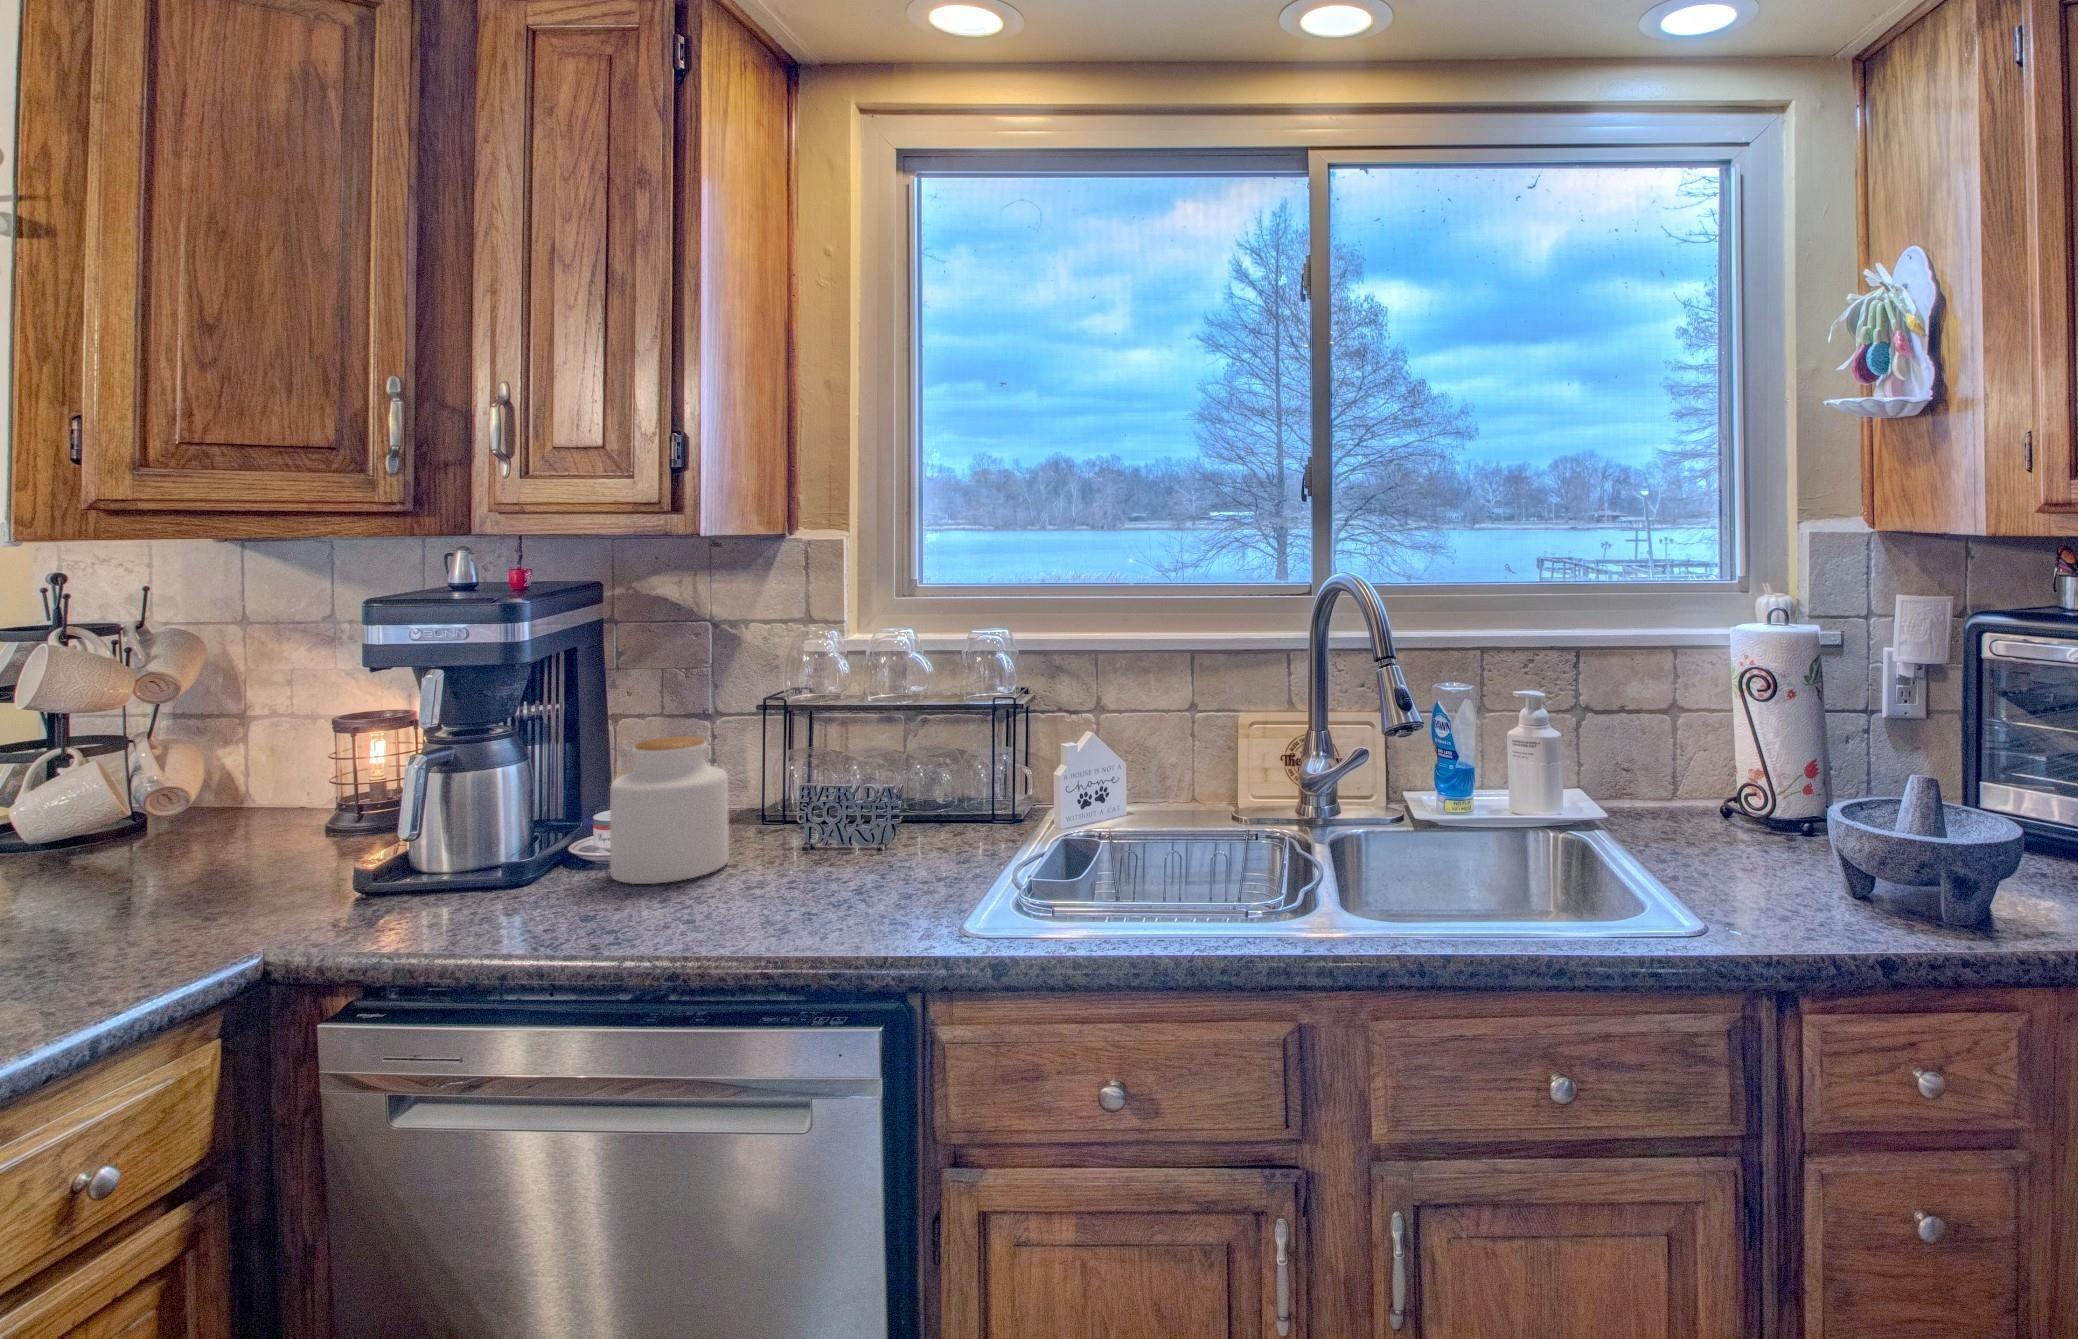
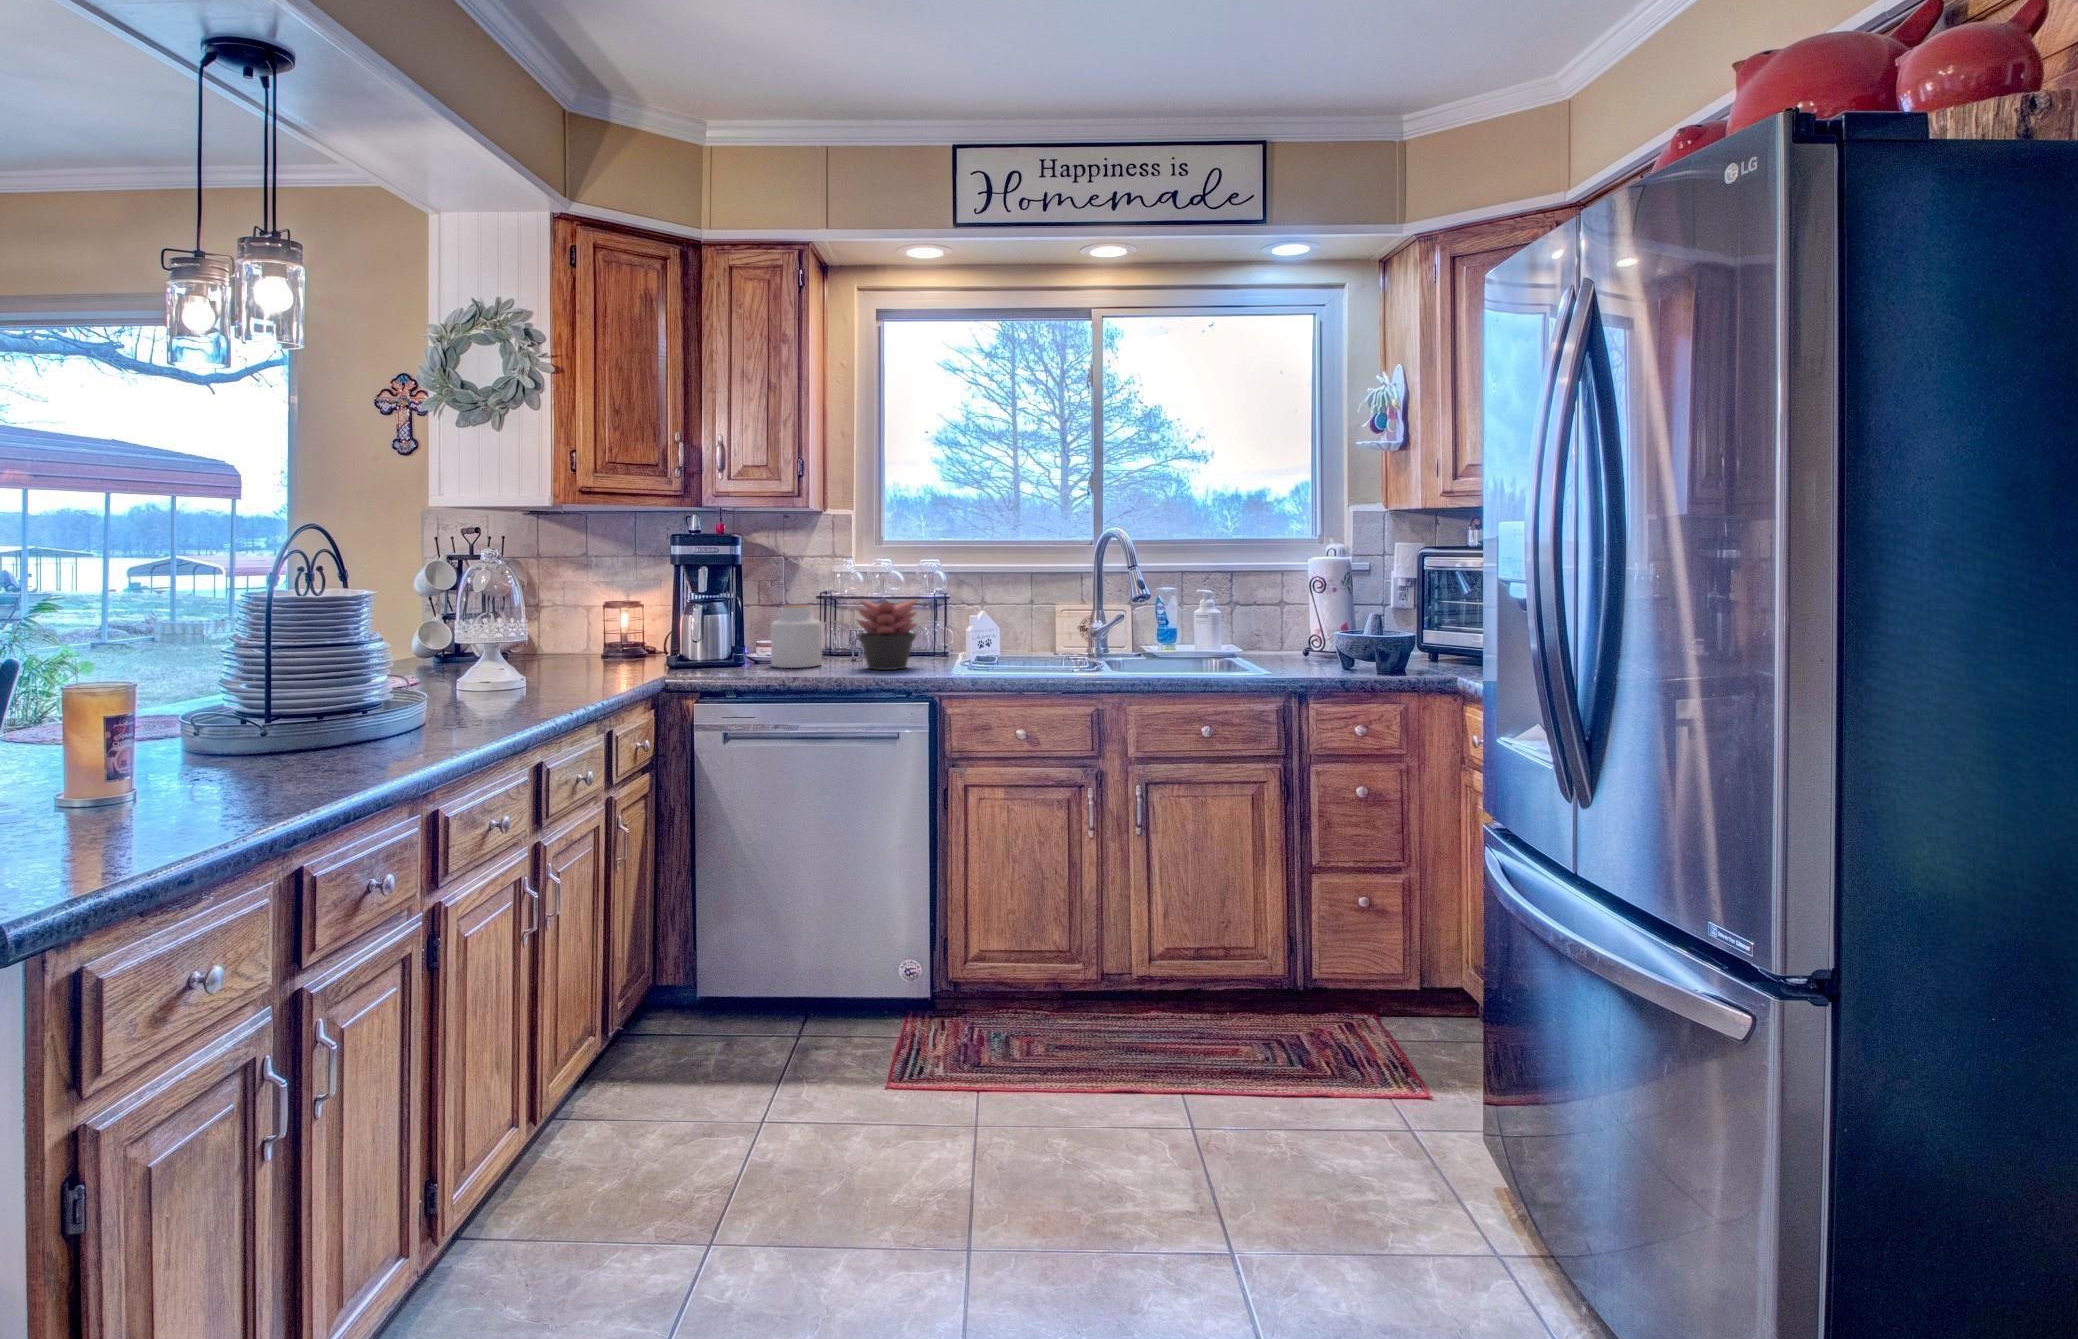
succulent plant: none [772,730,926,896] -> present [856,600,917,670]

